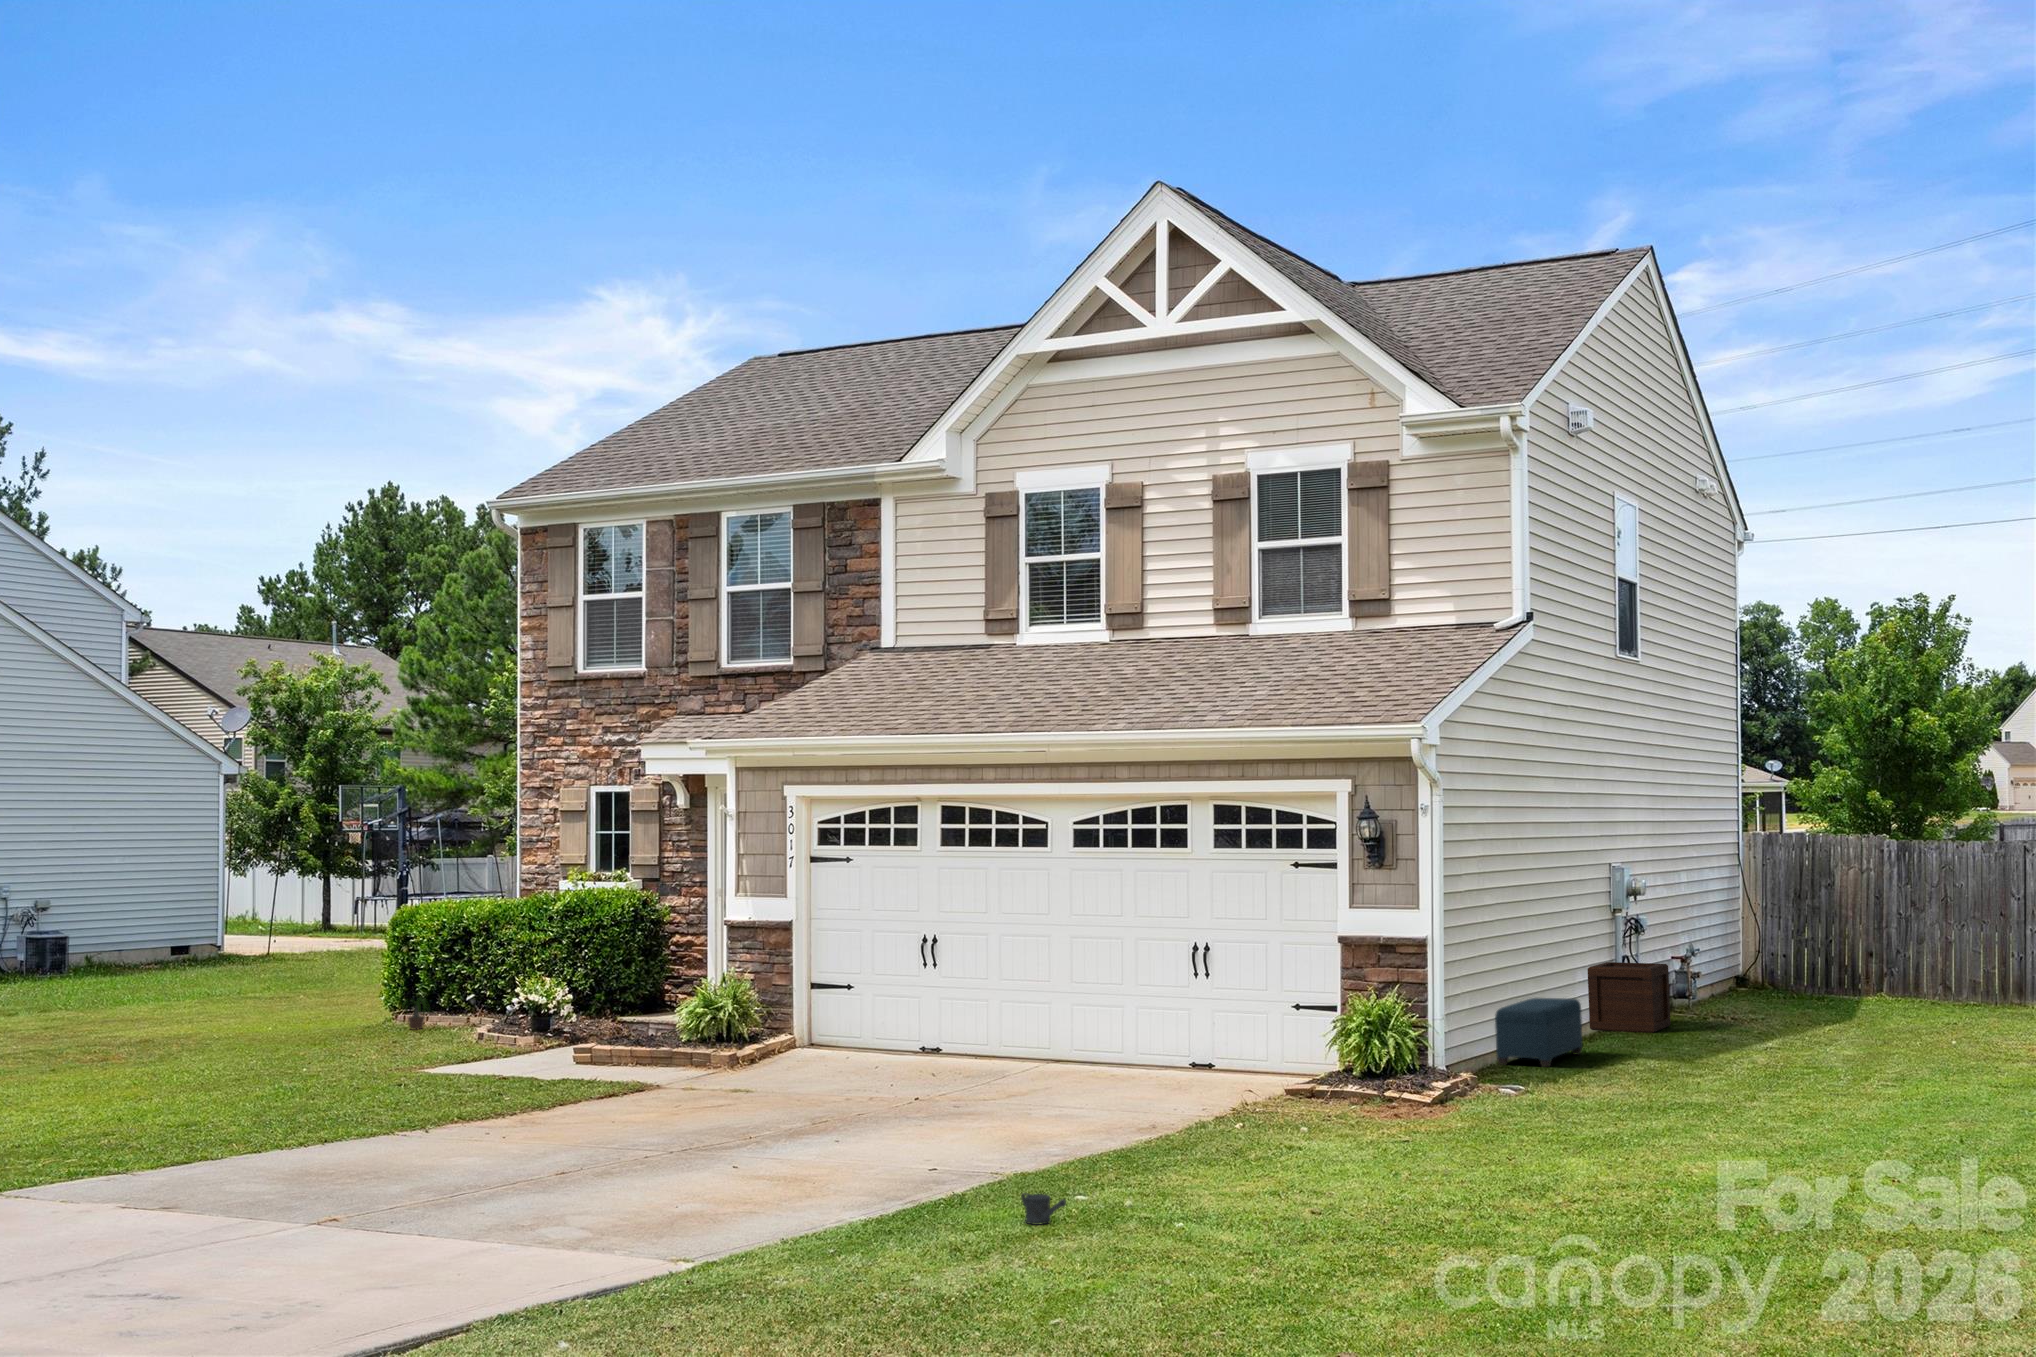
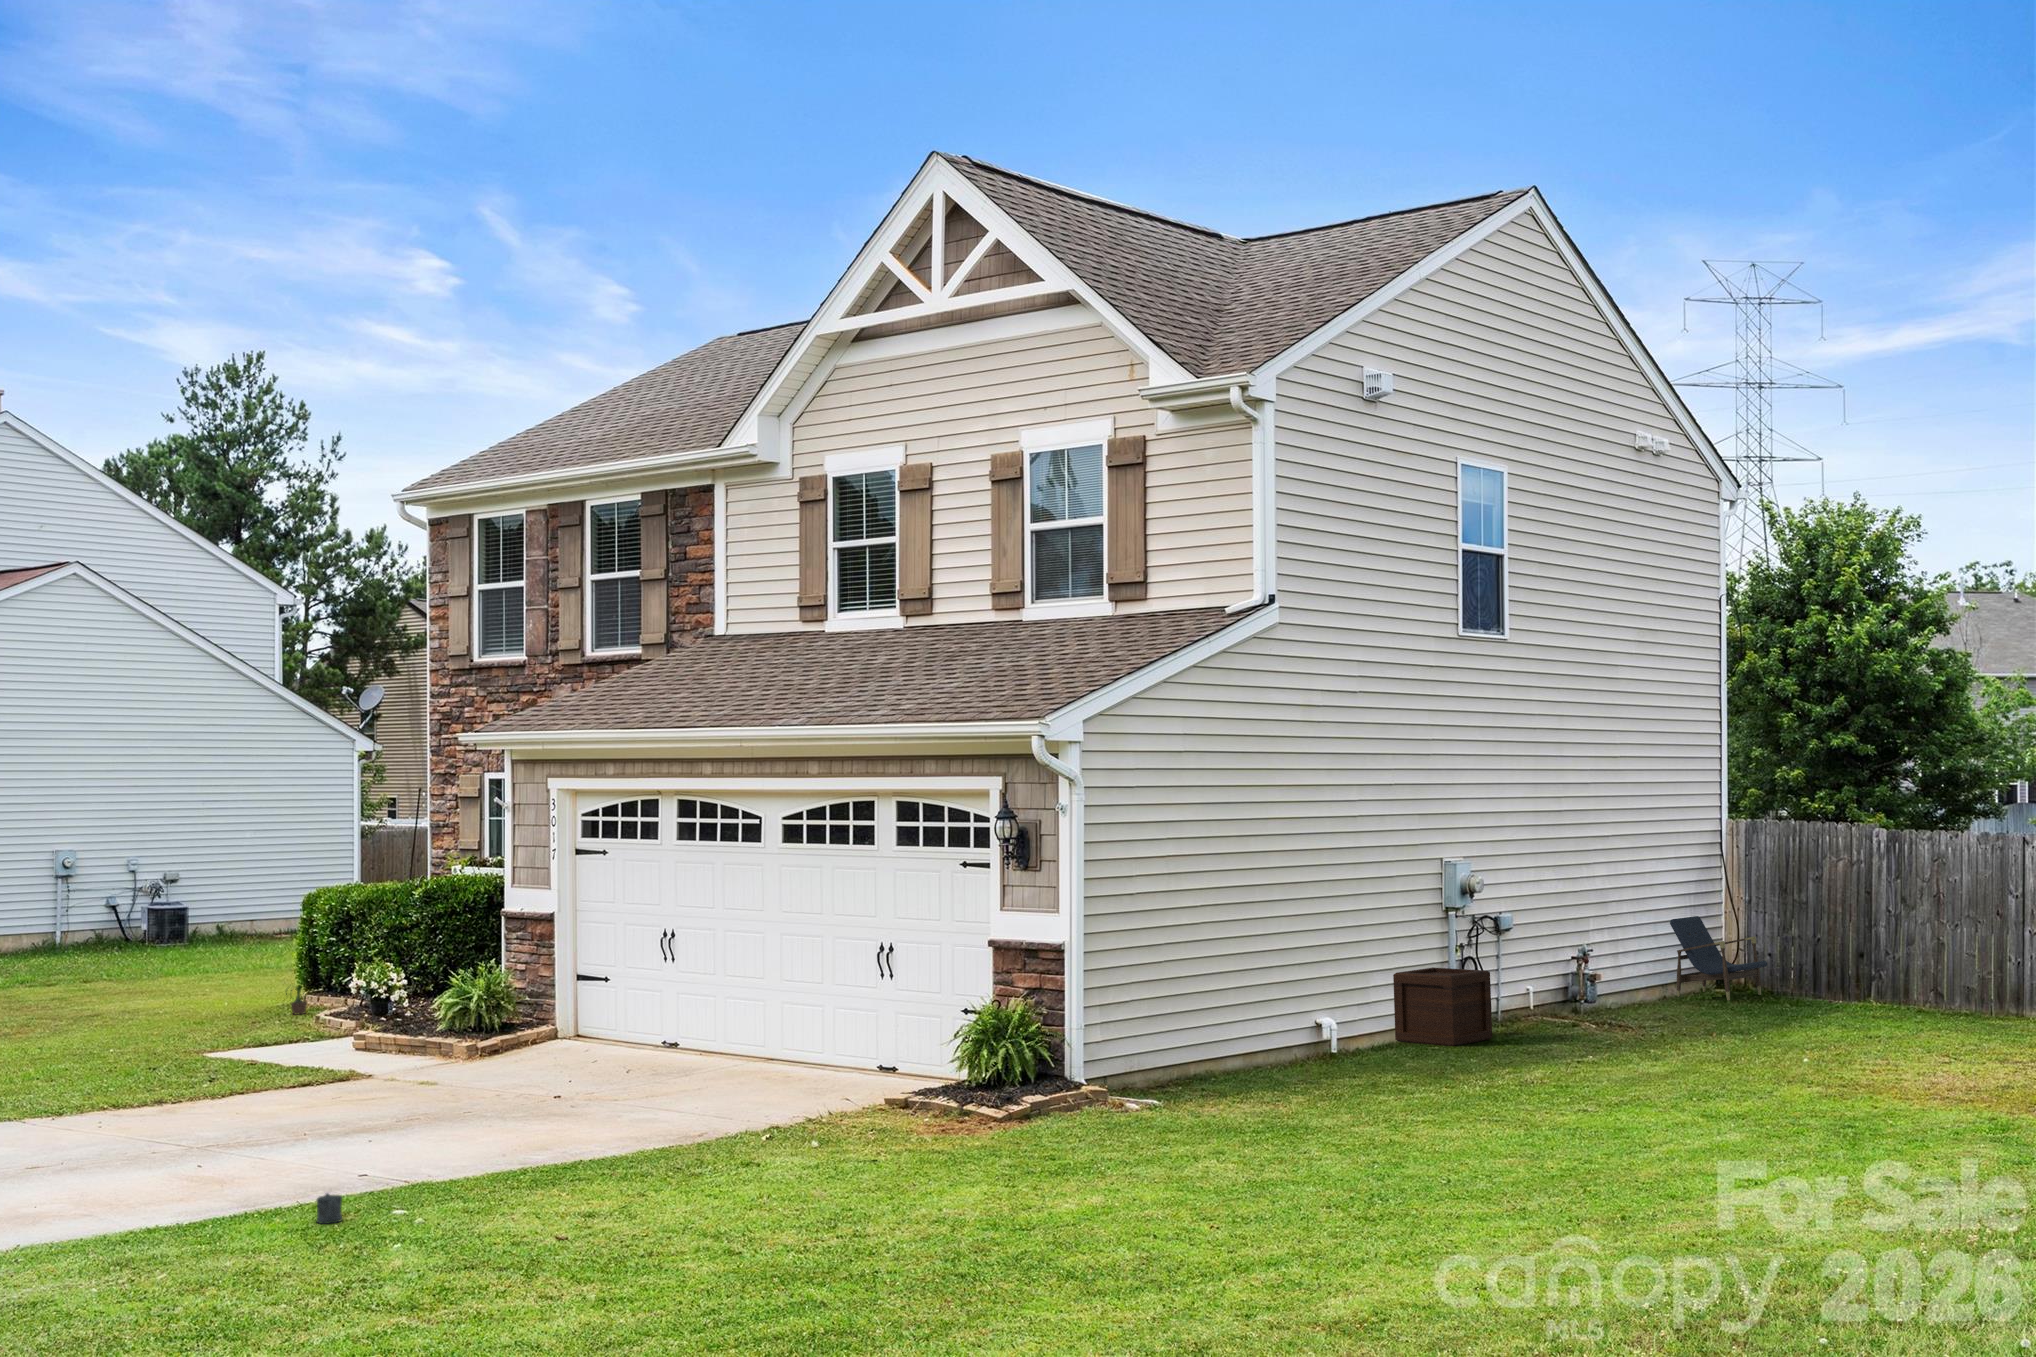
lounge chair: none [1712,918,1795,992] -> present [1670,916,1767,1000]
bench: present [1495,998,1582,1067] -> none [1188,1007,1308,1082]

